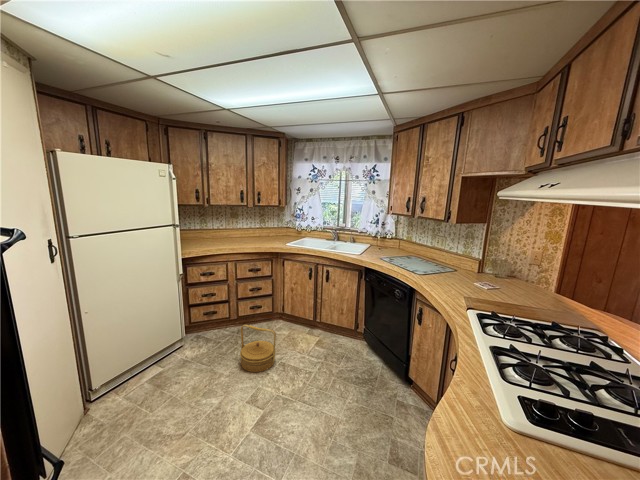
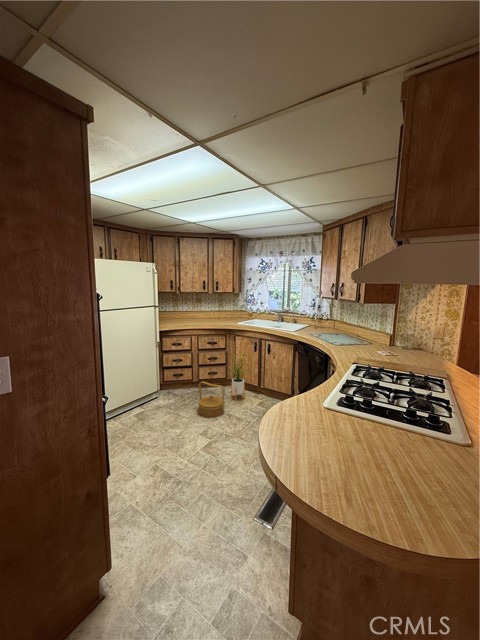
house plant: none [274,280,306,342] -> present [230,353,245,400]

